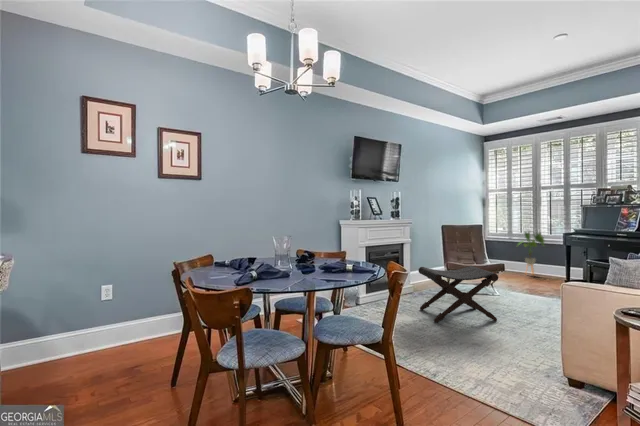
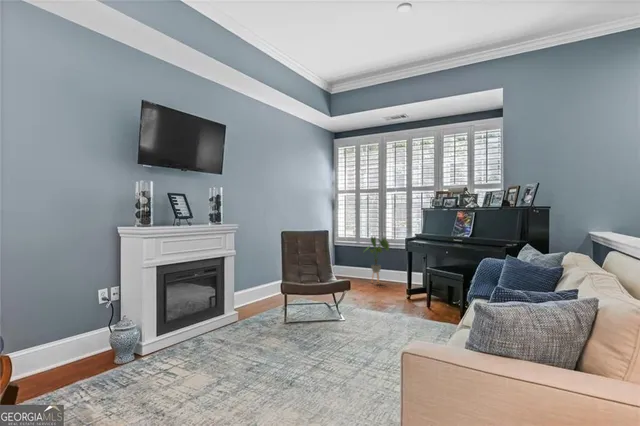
footstool: present [418,266,498,322] -> none [229,287,329,380]

